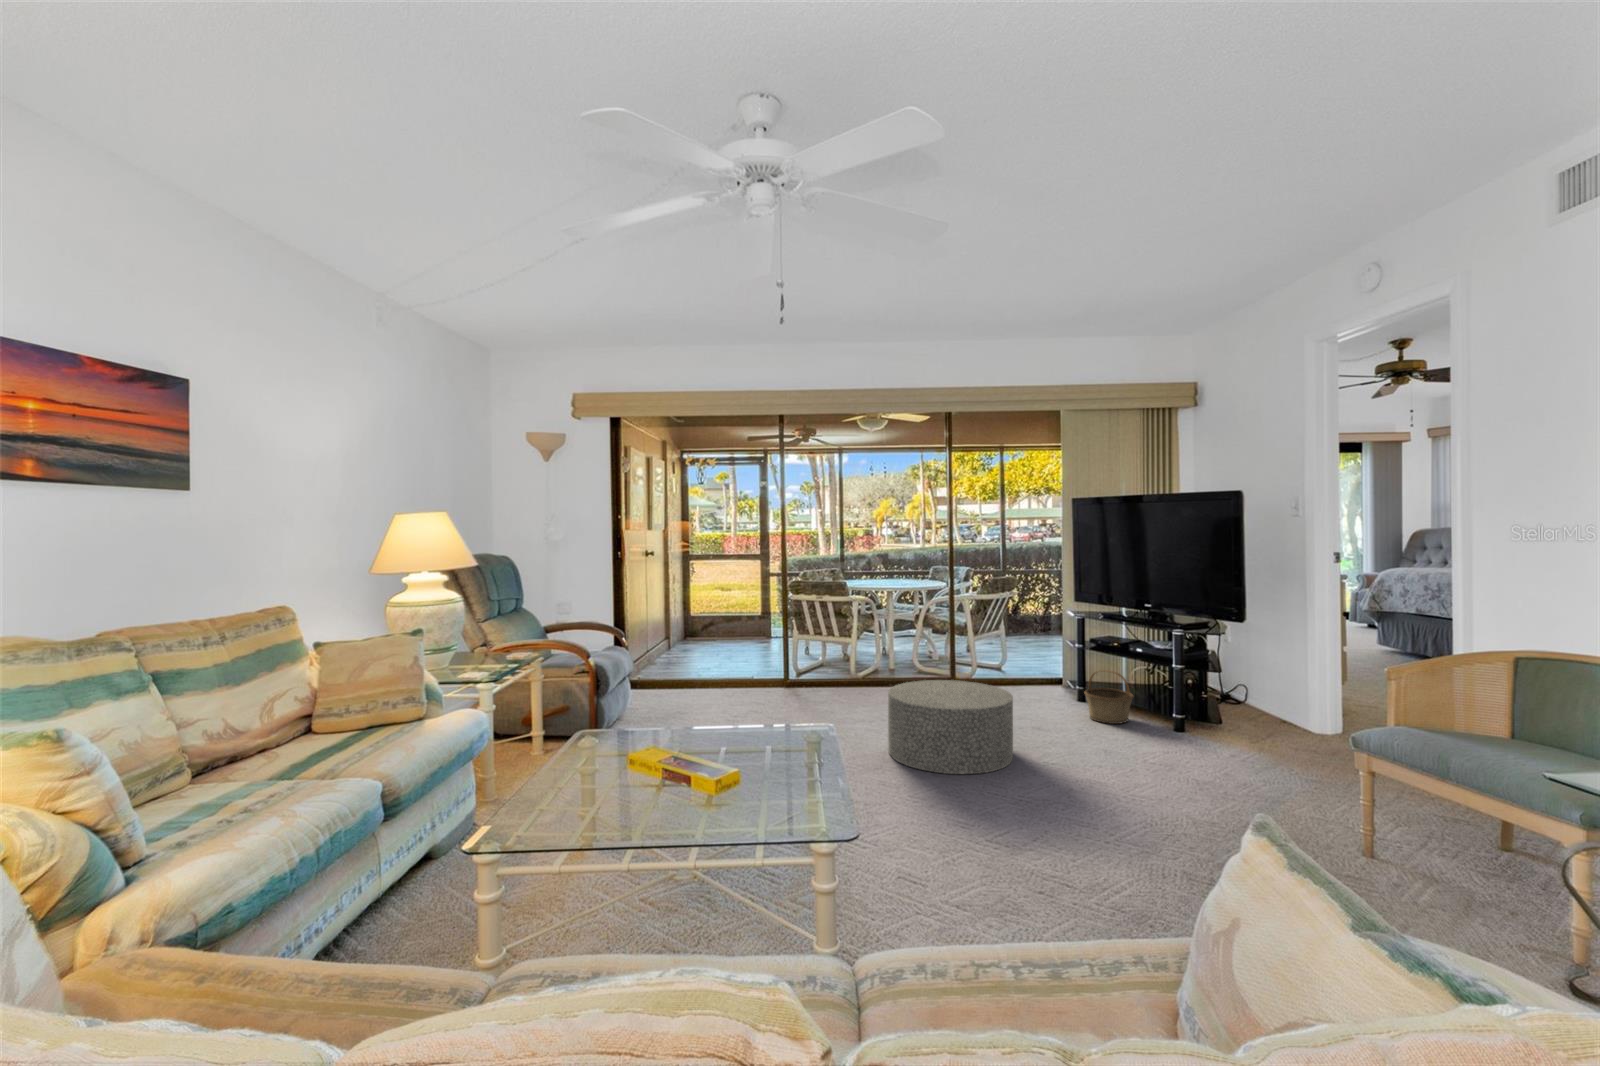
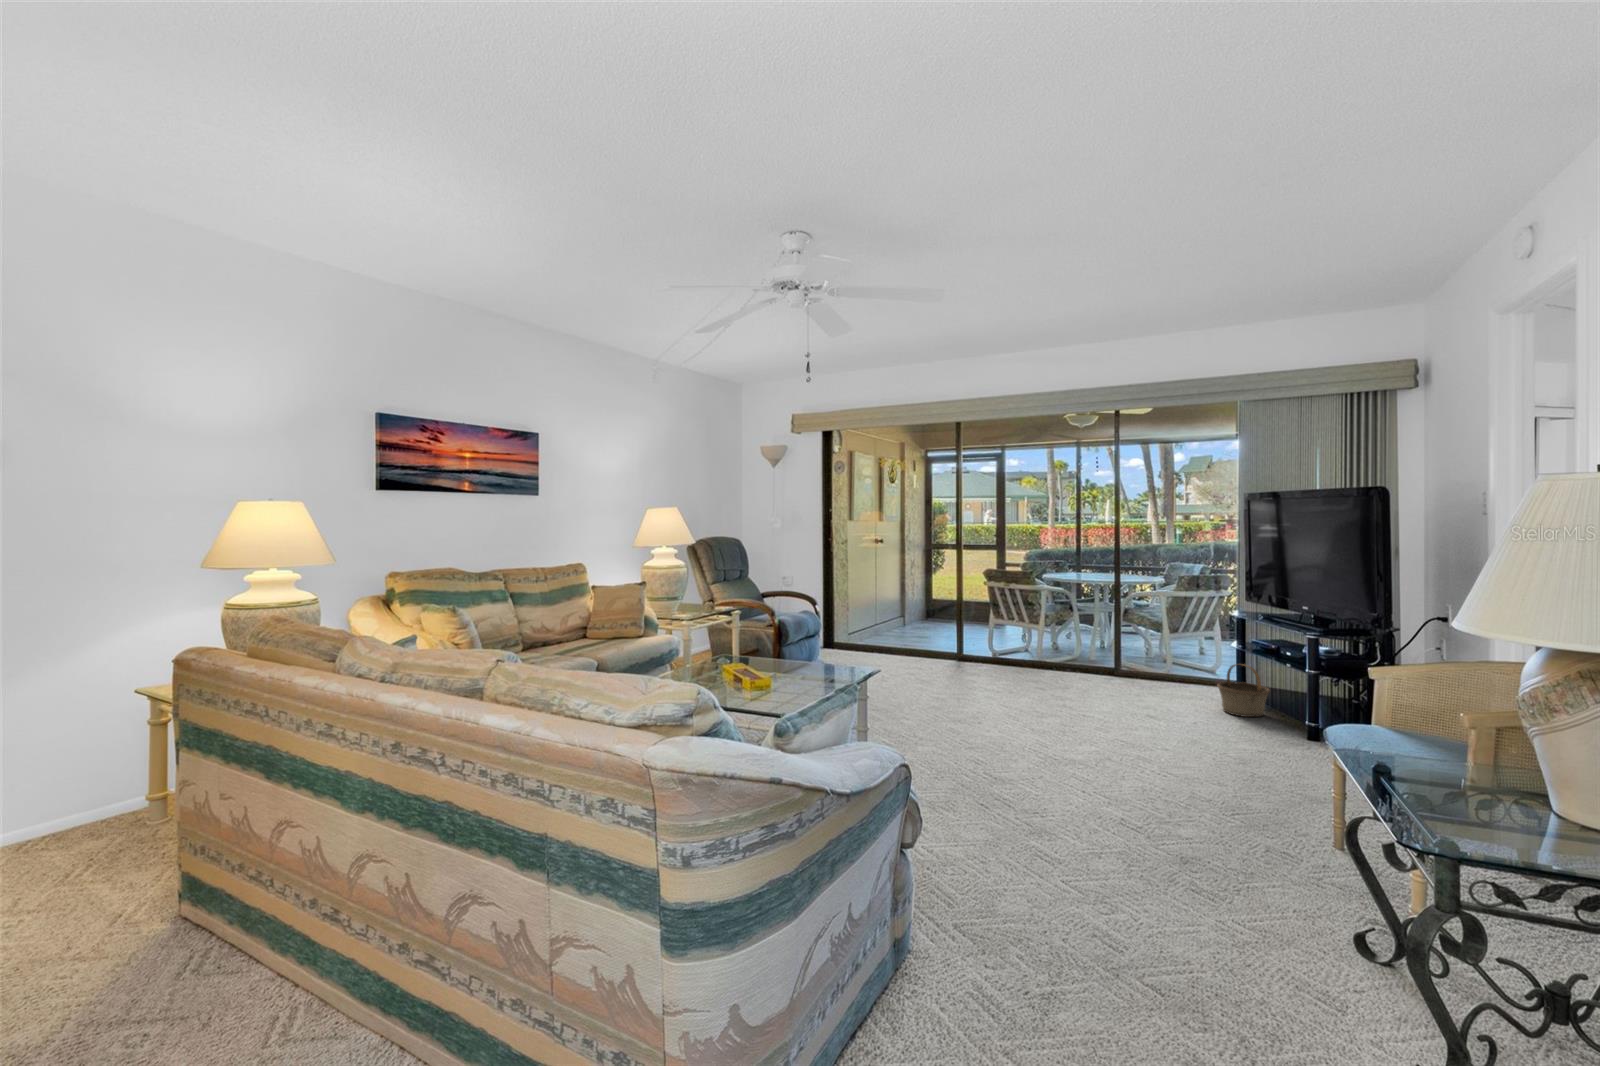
ottoman: present [888,680,1013,774] -> none [989,655,1100,731]

